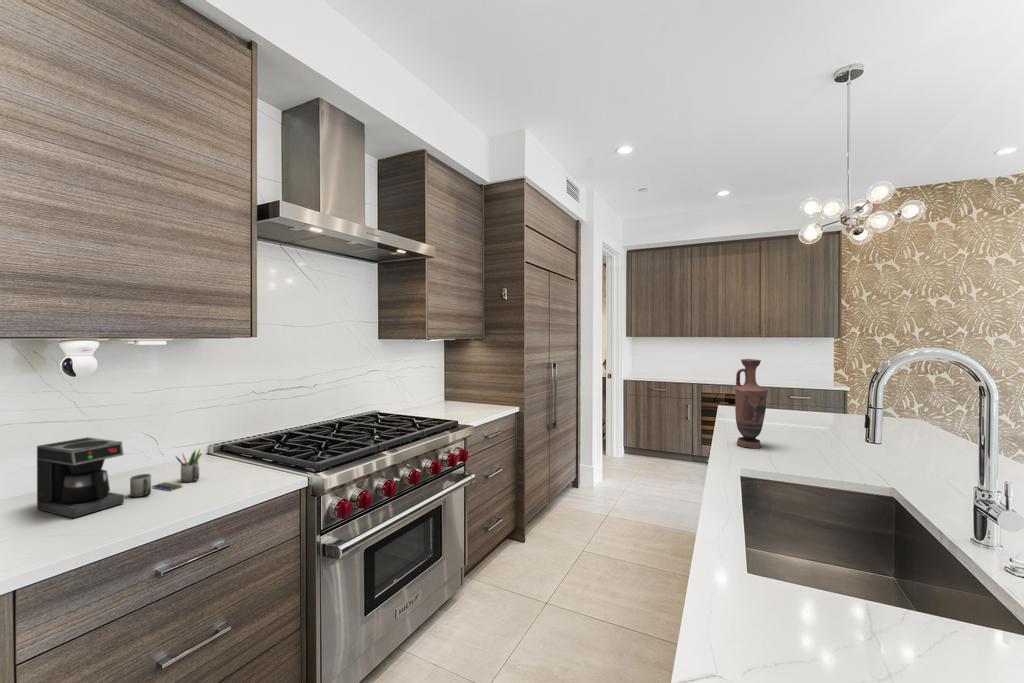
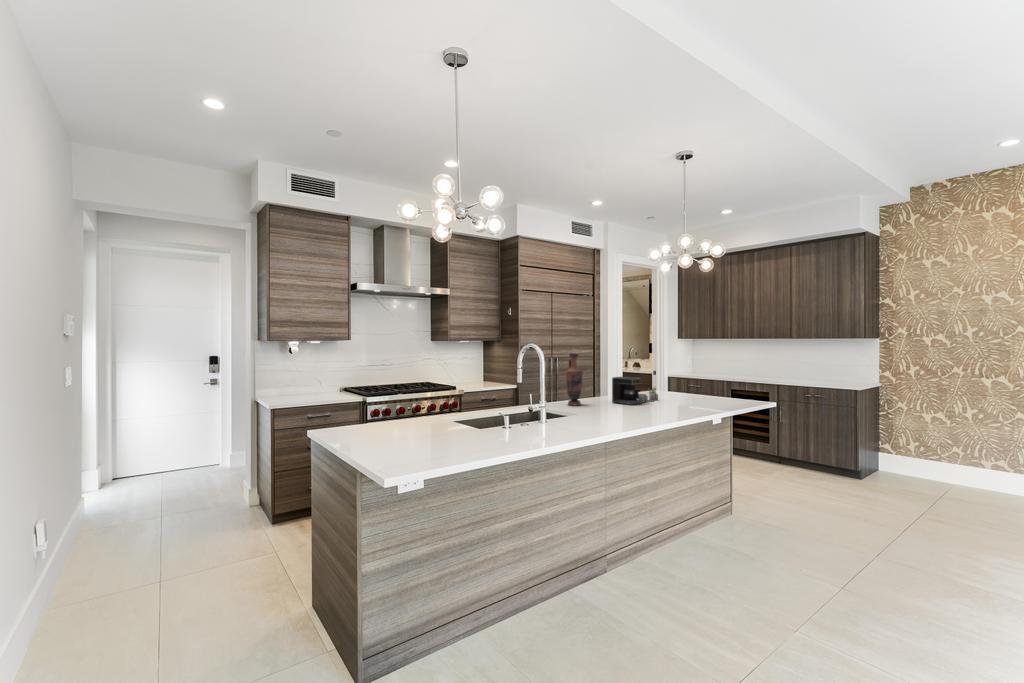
coffee maker: present [37,437,202,518] -> present [612,377,658,405]

